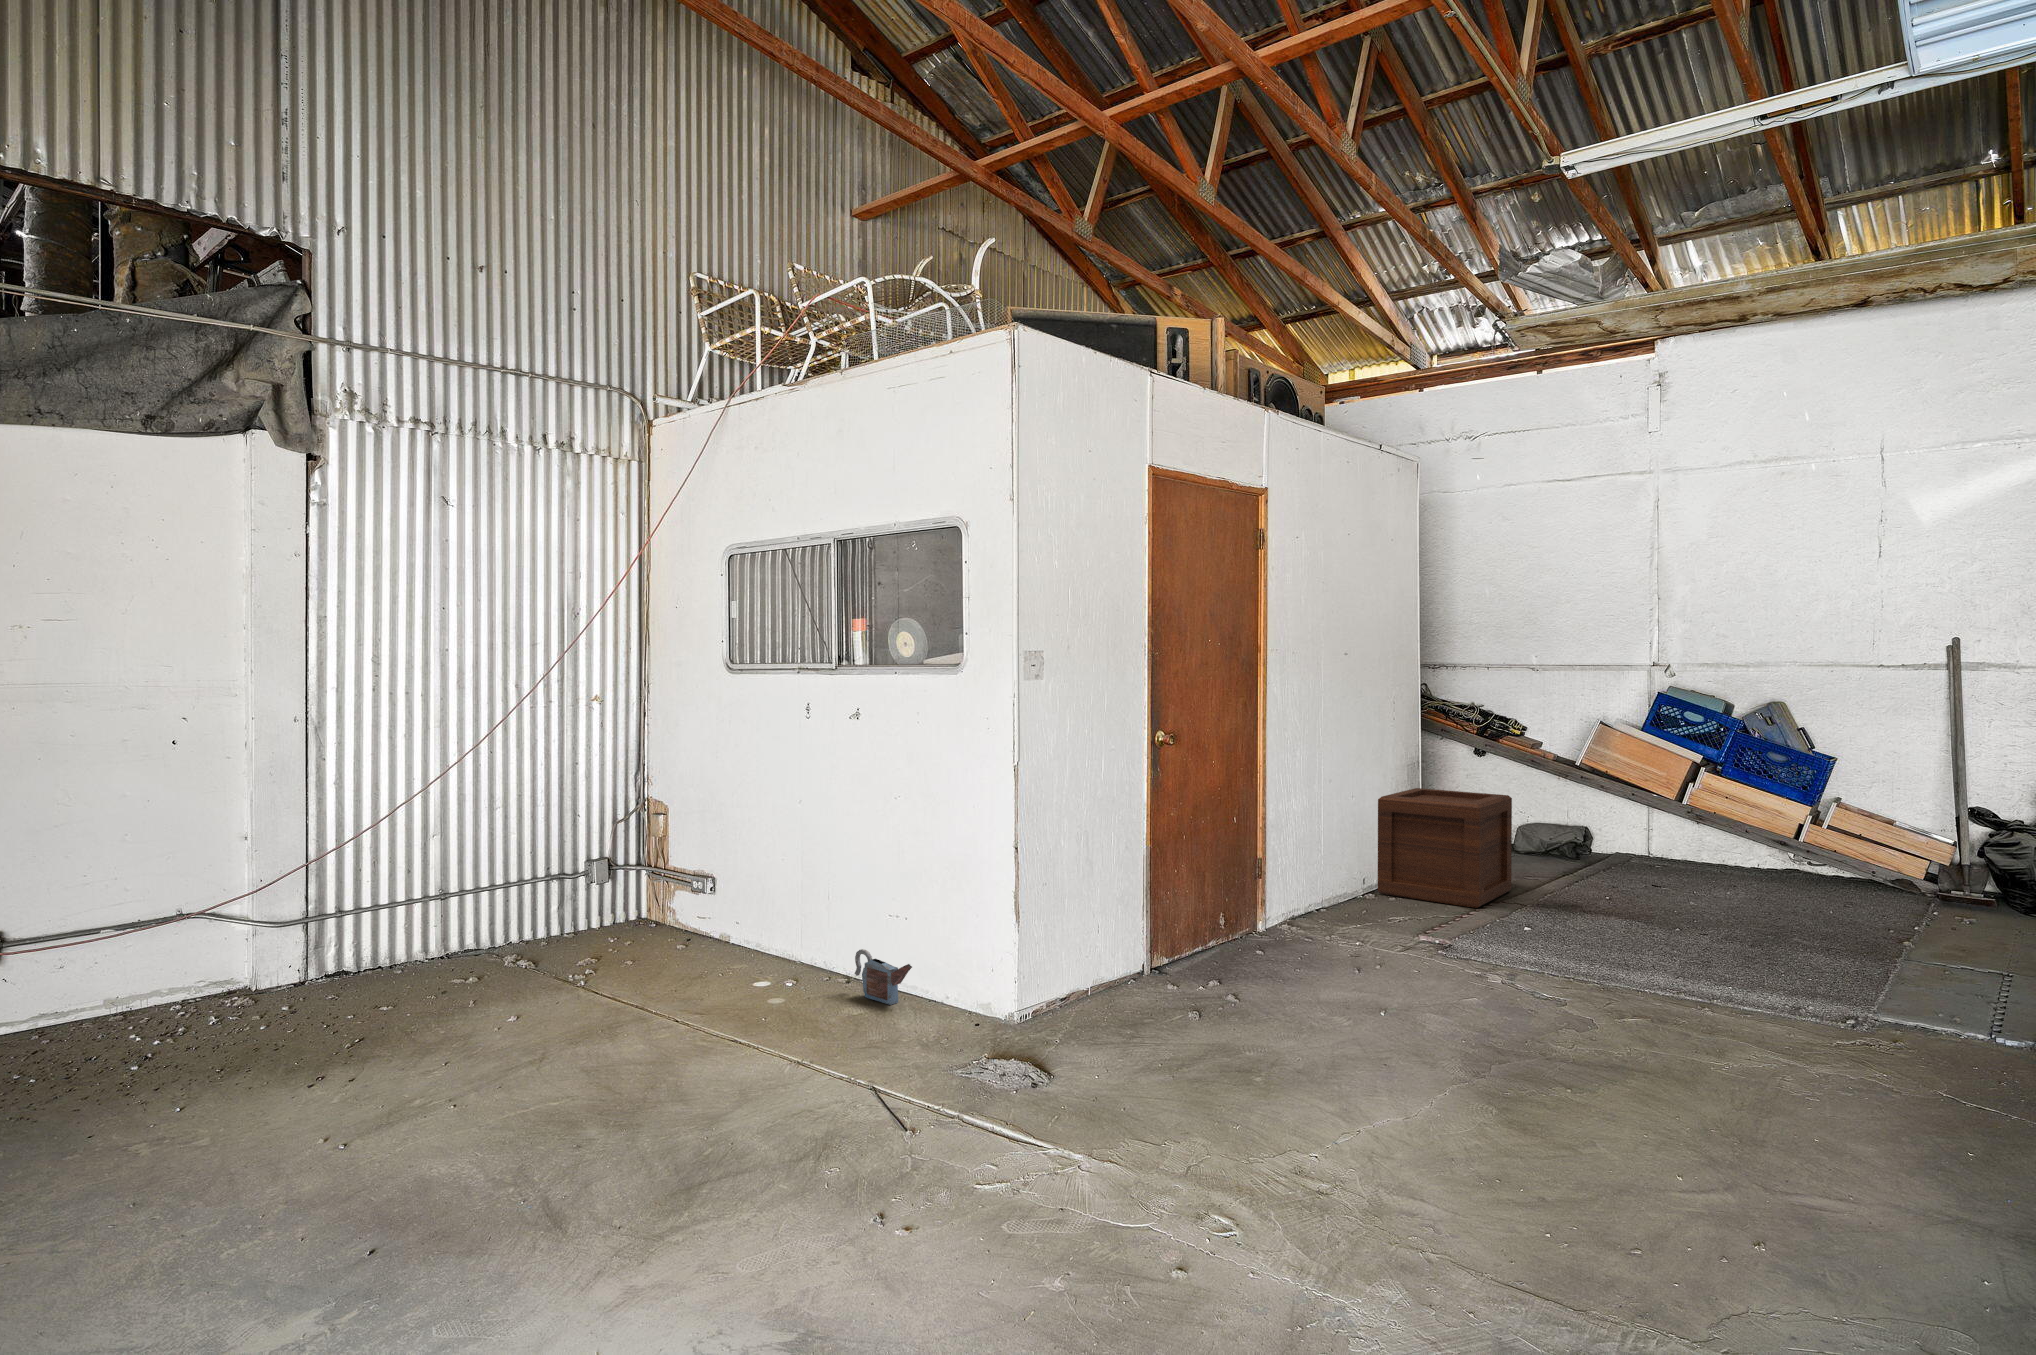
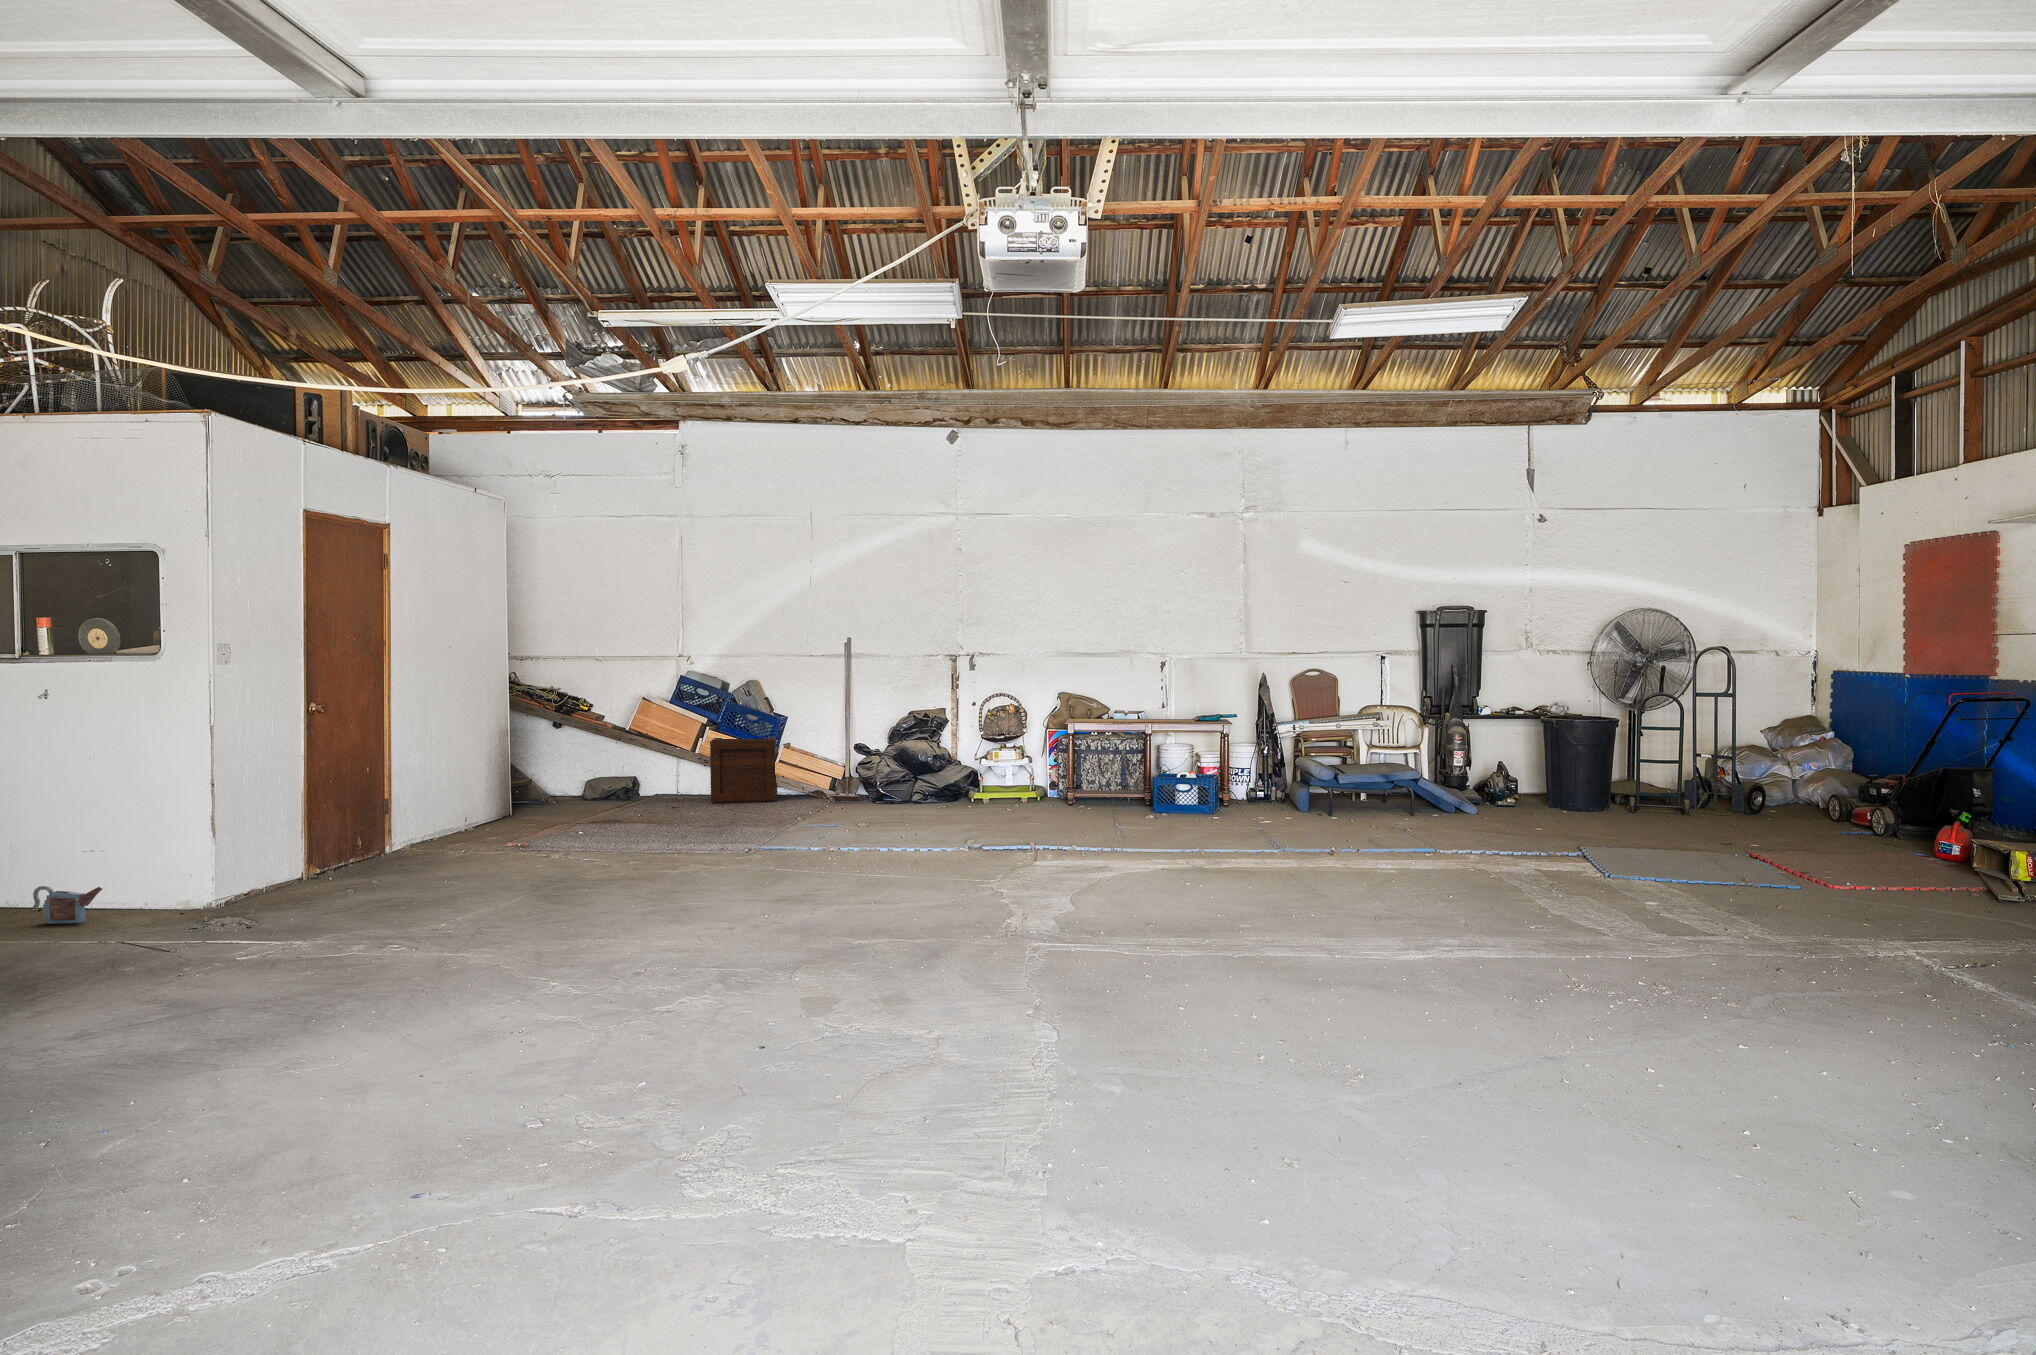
wooden crate: present [1378,788,1512,908] -> present [710,737,777,803]

